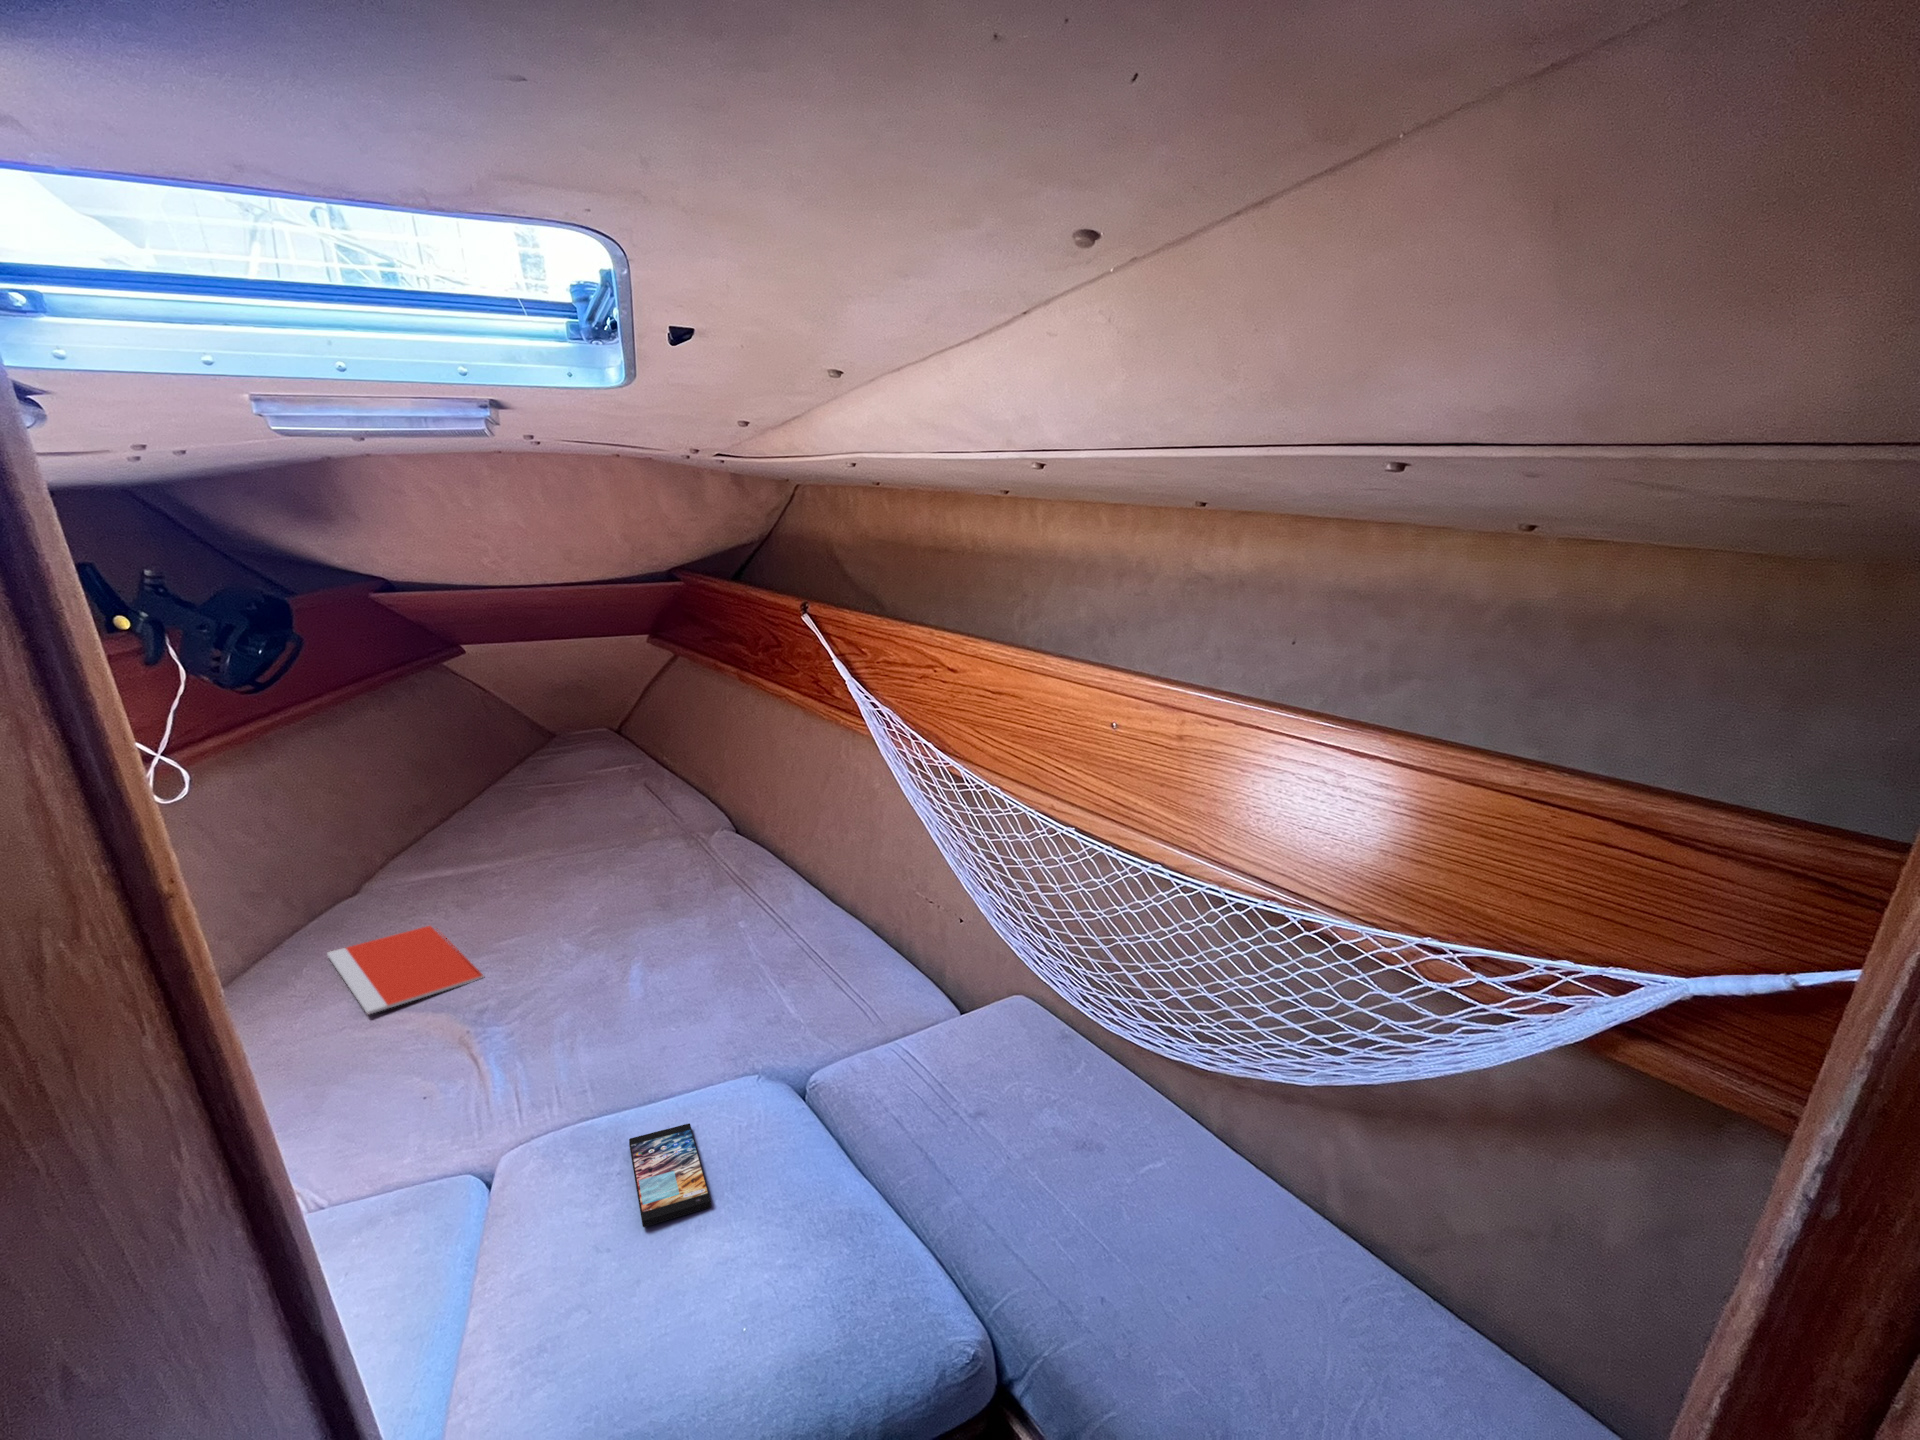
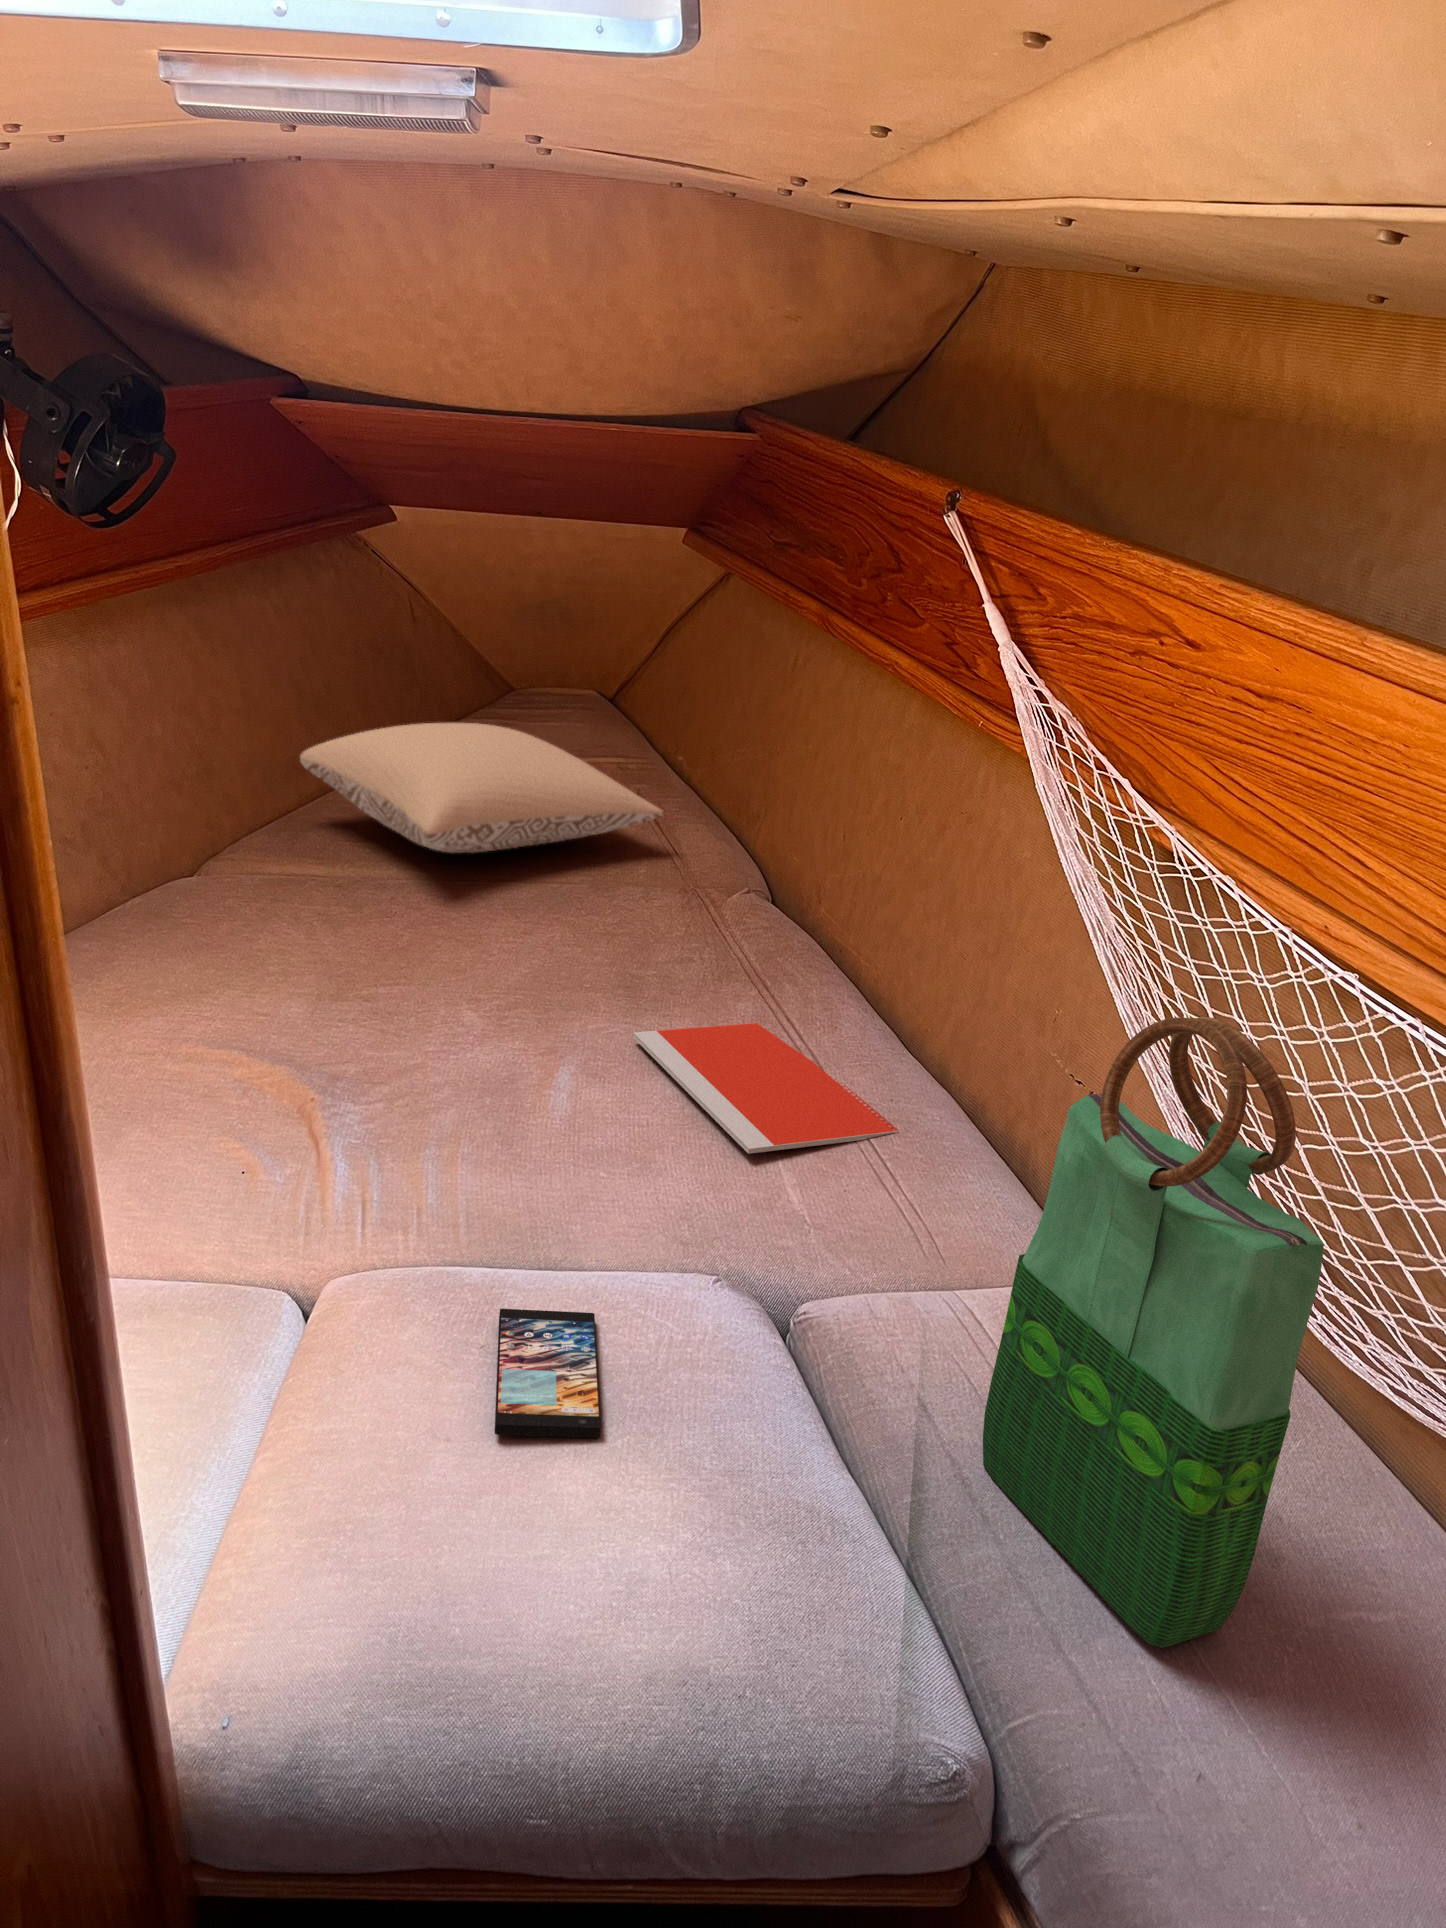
pillow: none [427,767,664,847] -> present [300,723,663,853]
tote bag: none [932,872,1102,1229] -> present [983,1017,1324,1648]
notebook: present [327,926,484,1014] -> present [633,1023,900,1154]

